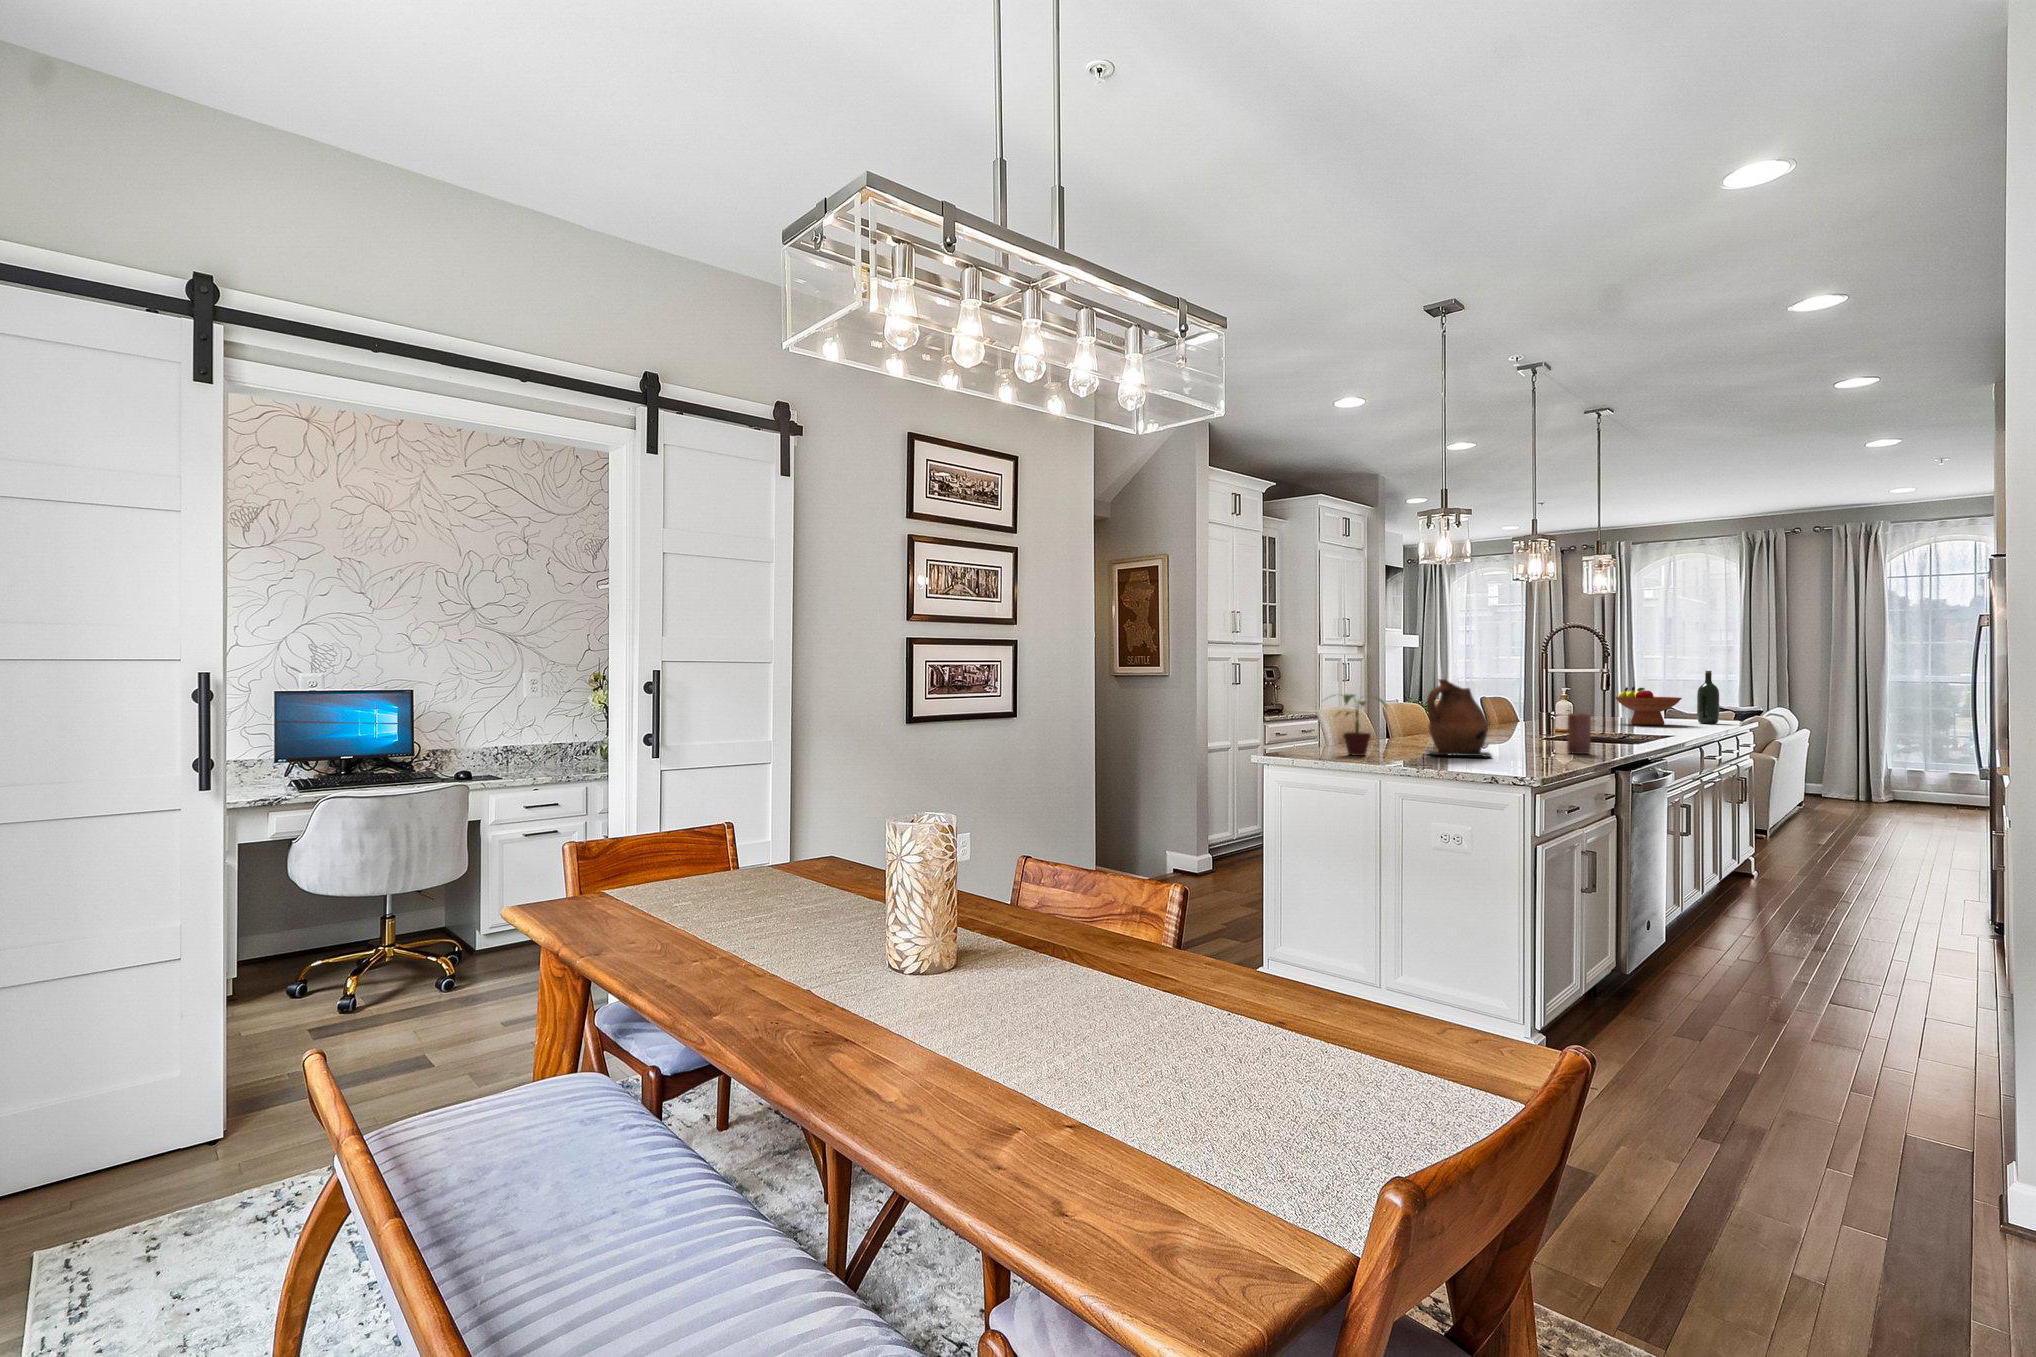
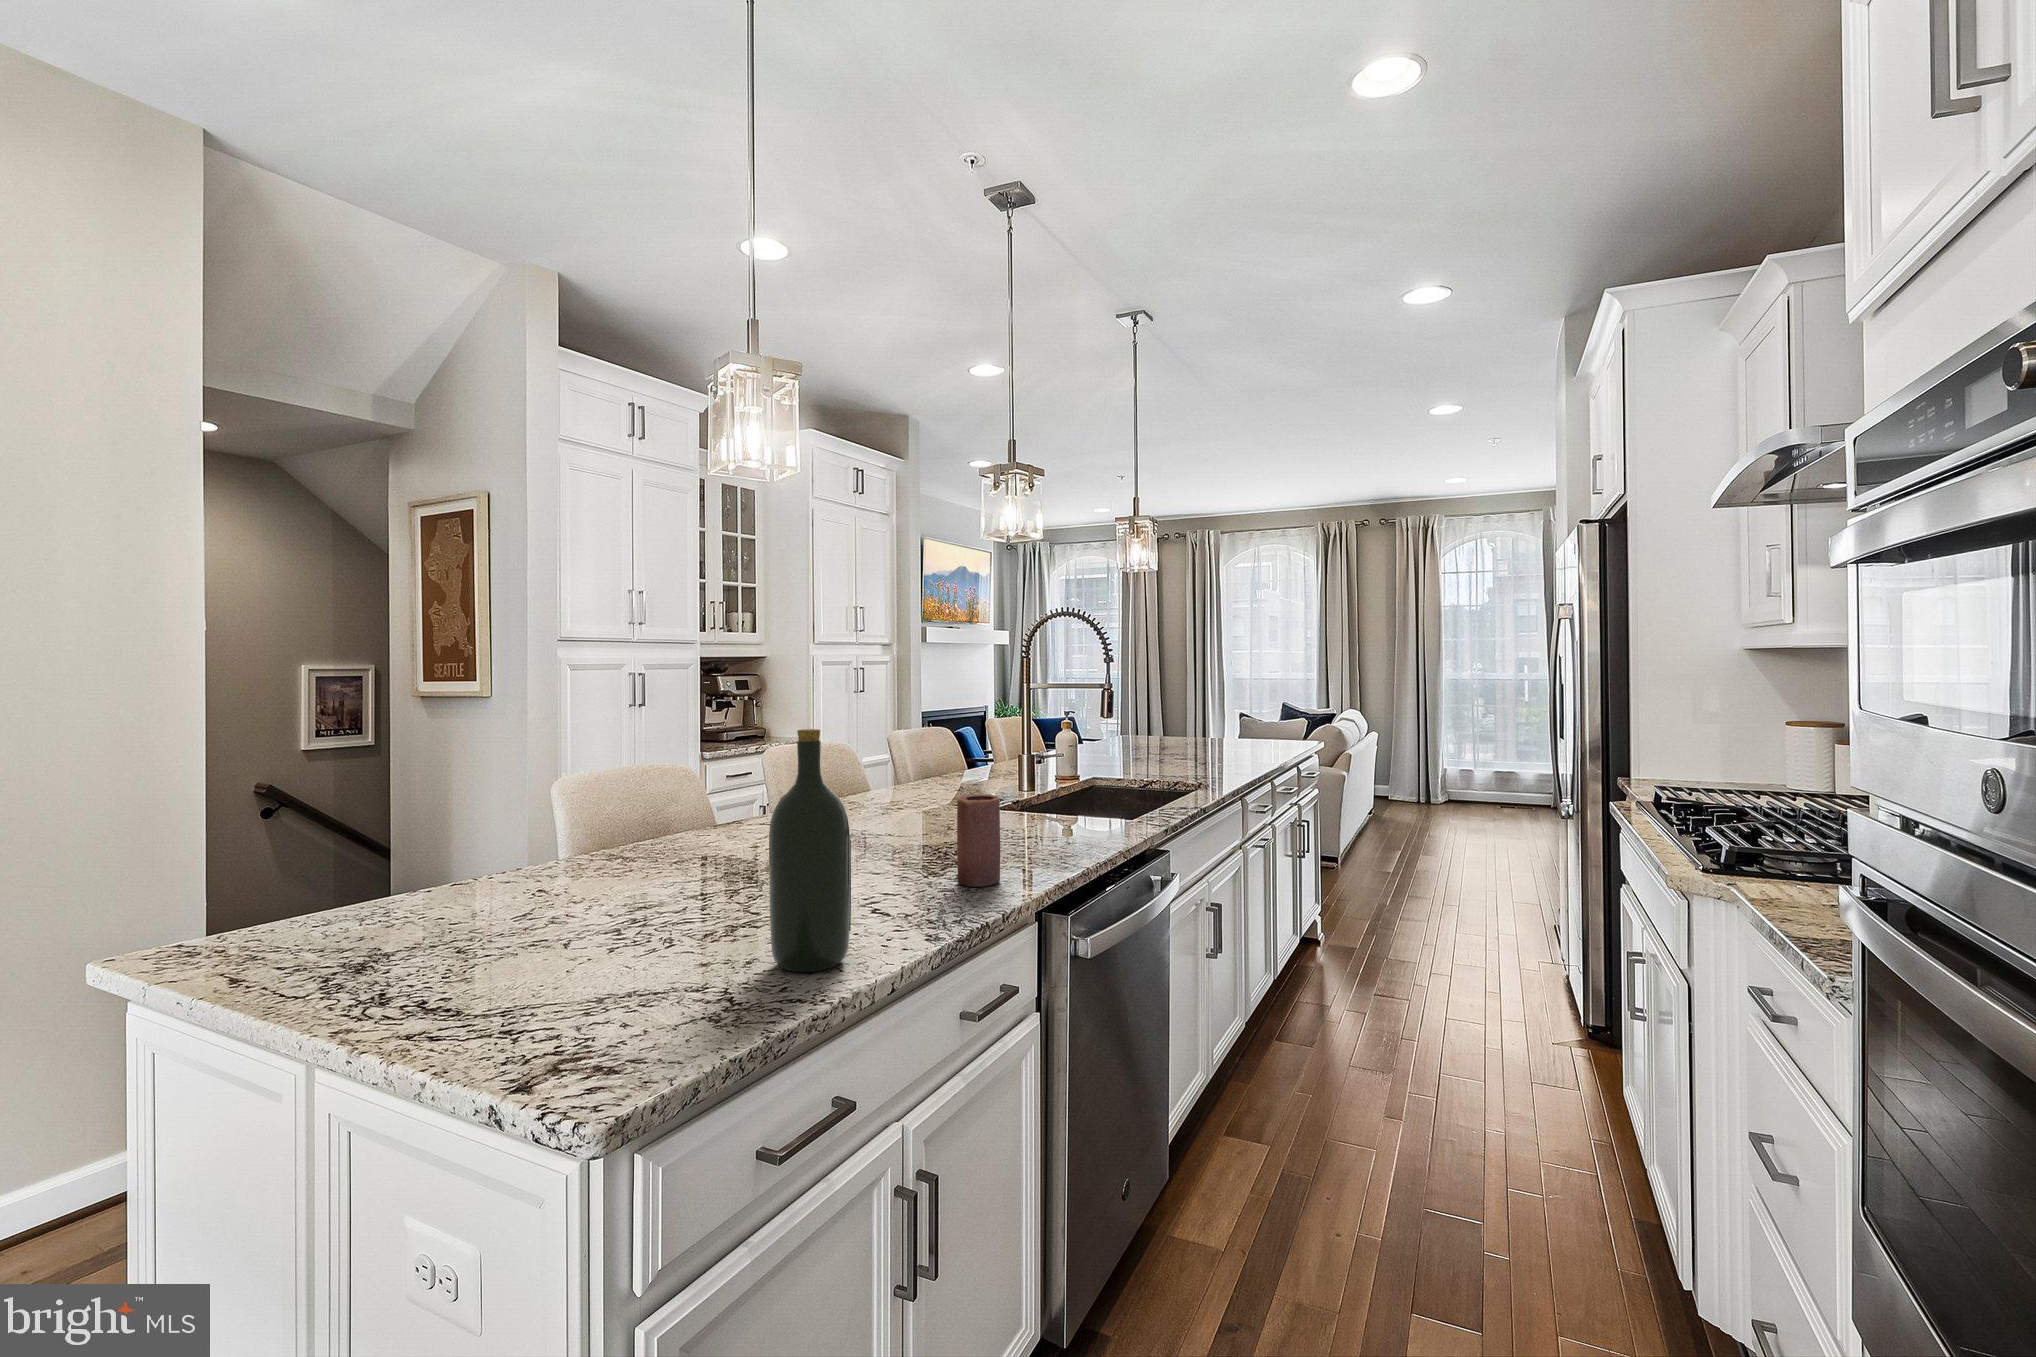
wine bottle: present [1697,671,1719,724] -> present [769,729,851,972]
ceramic pitcher: present [1427,679,1492,757] -> none [583,737,768,943]
fruit bowl: present [1615,687,1682,725] -> none [1153,704,1234,757]
potted plant: present [1335,694,1386,756] -> none [311,780,462,950]

